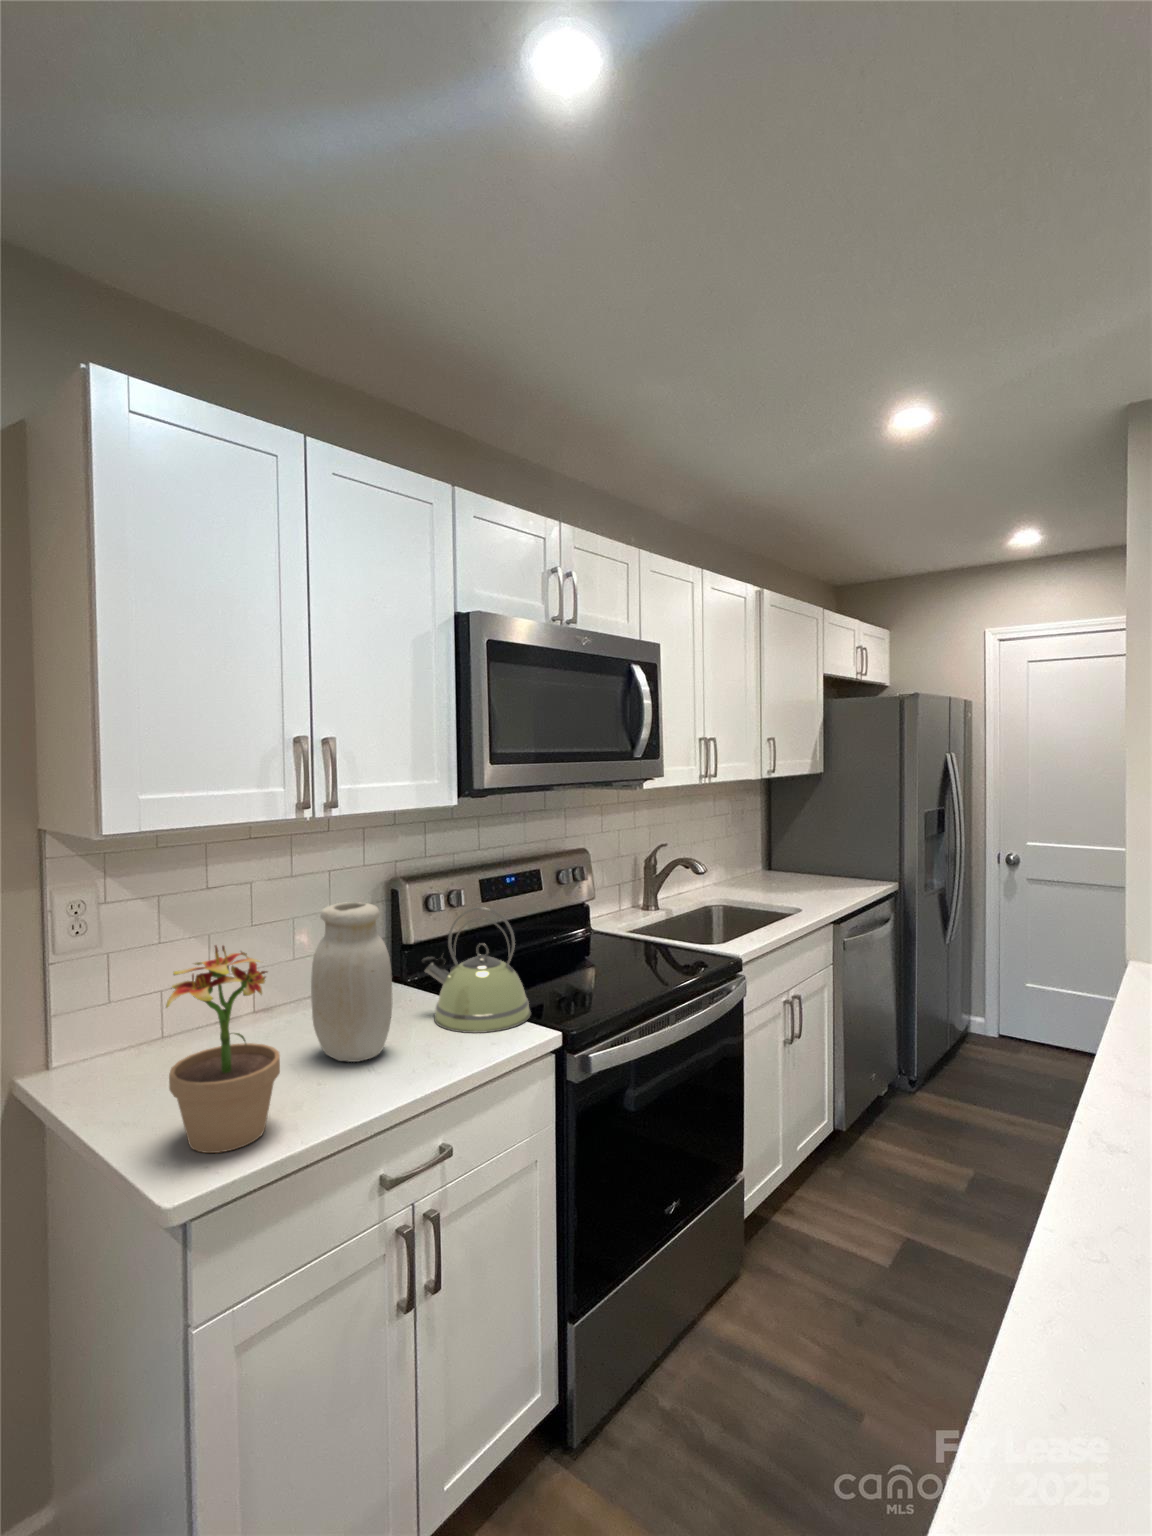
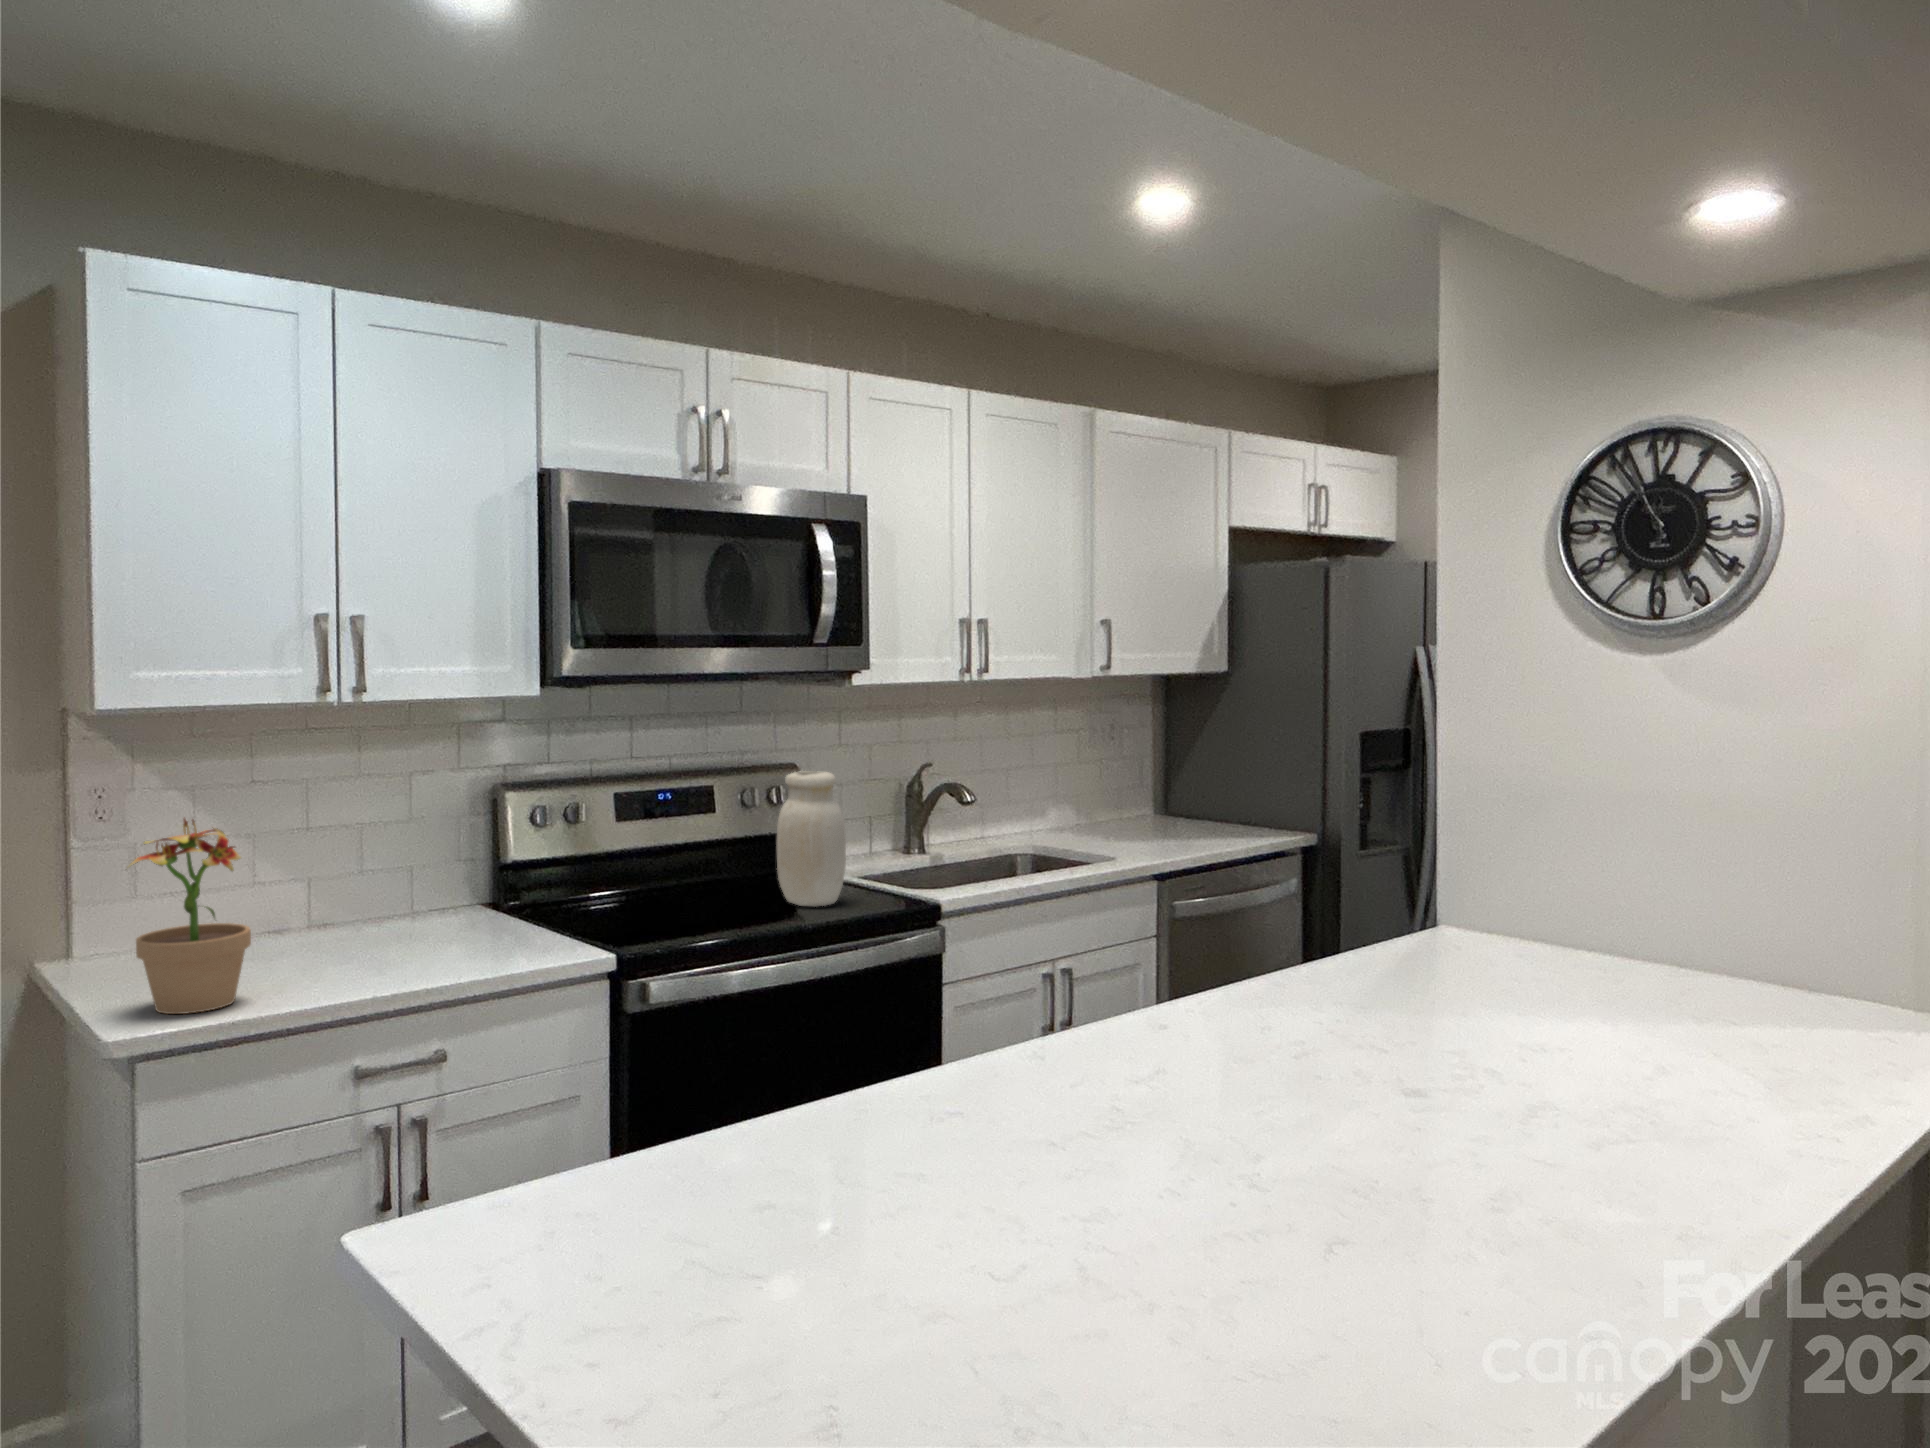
jar: present [311,902,393,1062] -> present [776,771,846,906]
kettle: present [422,907,531,1033] -> none [487,813,611,952]

